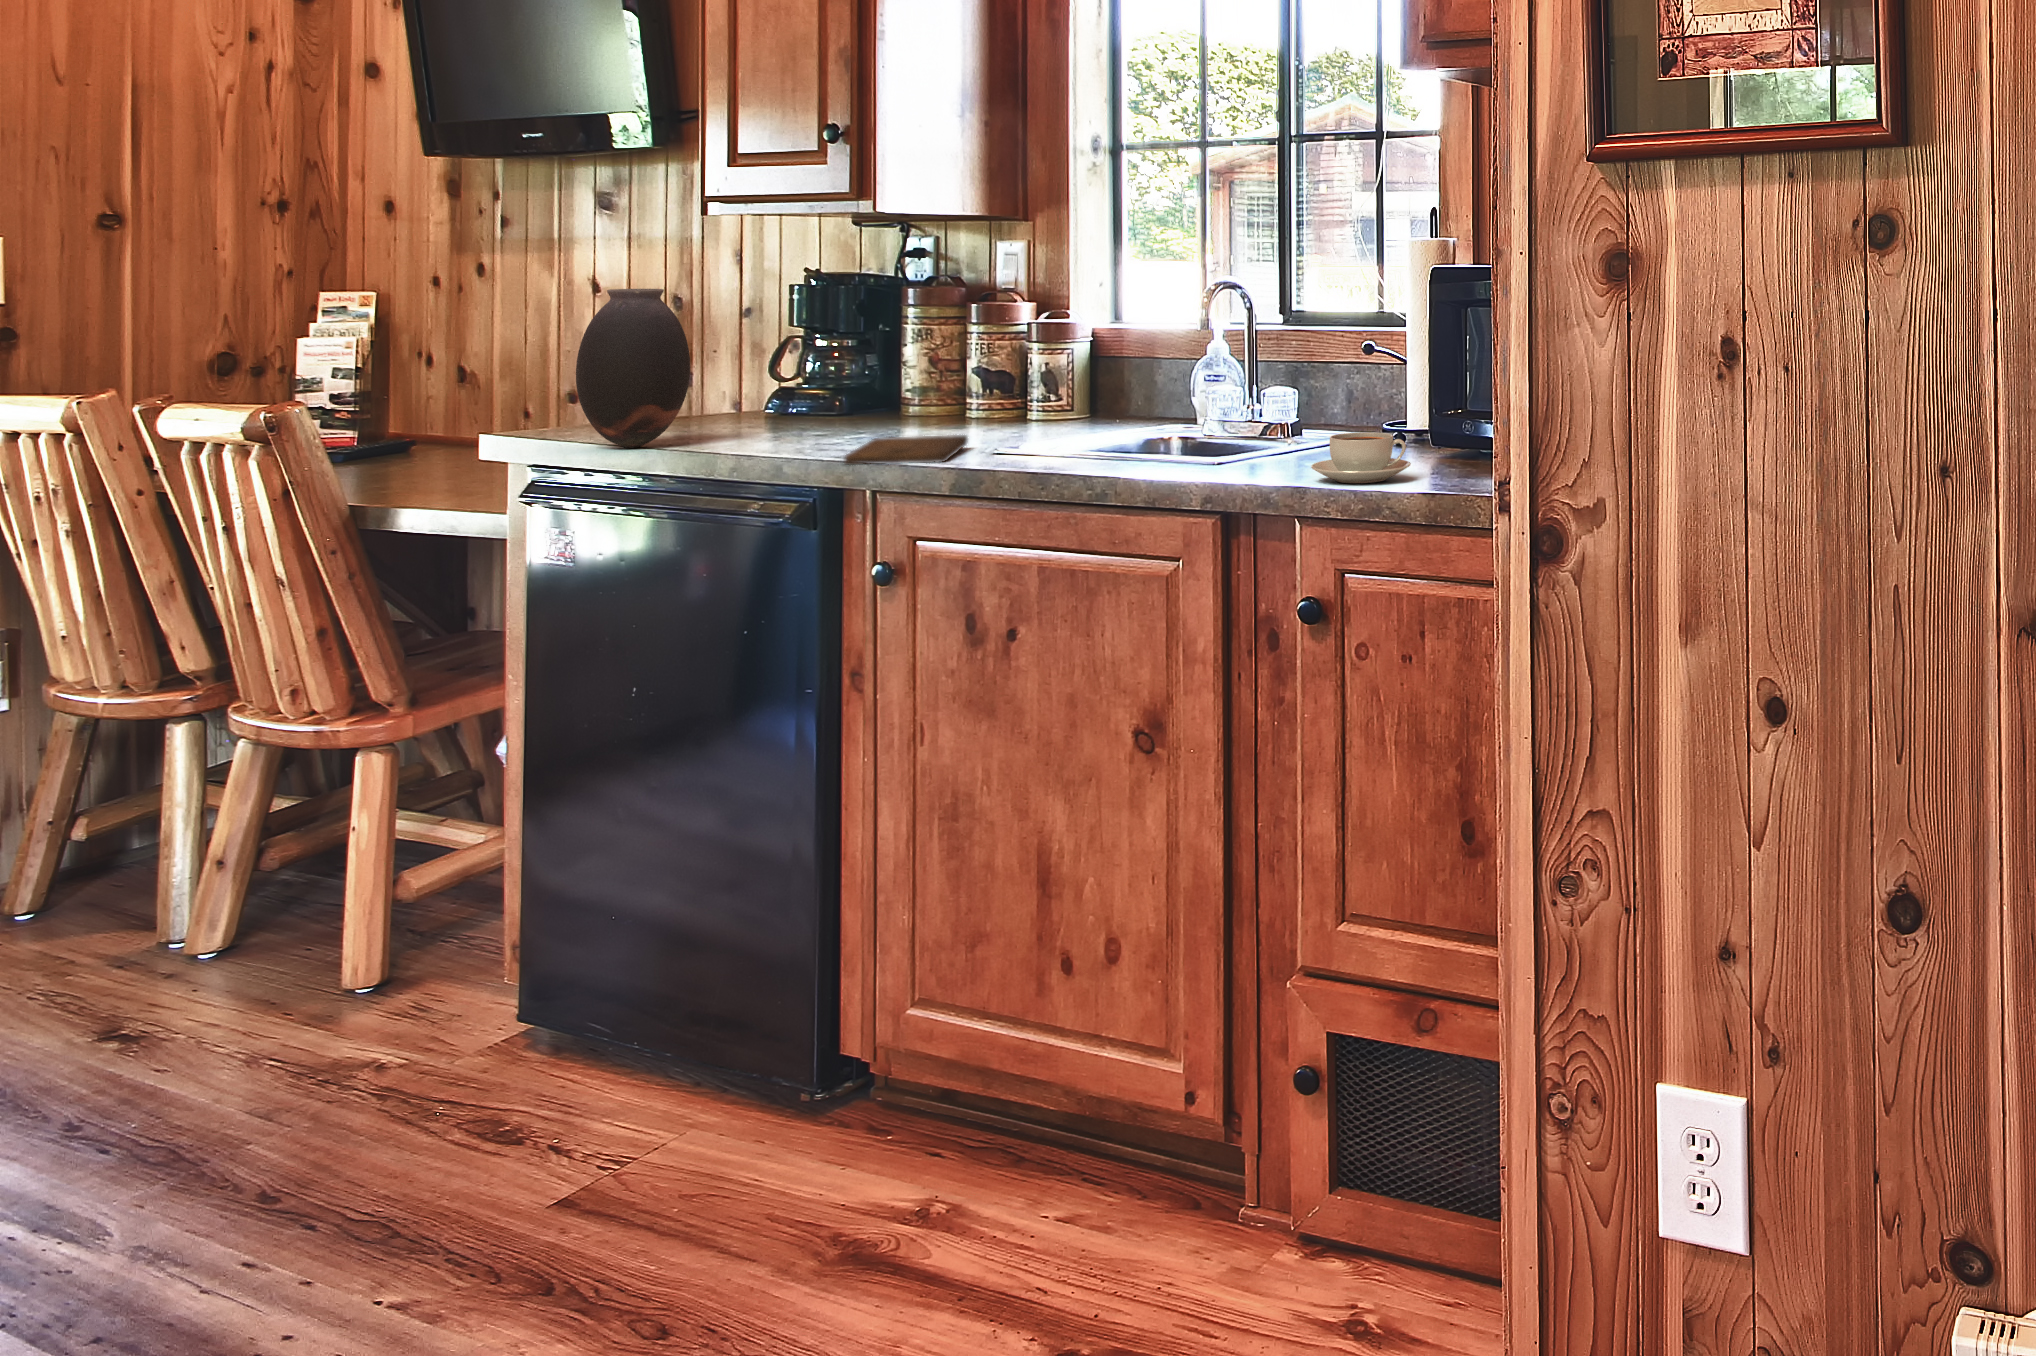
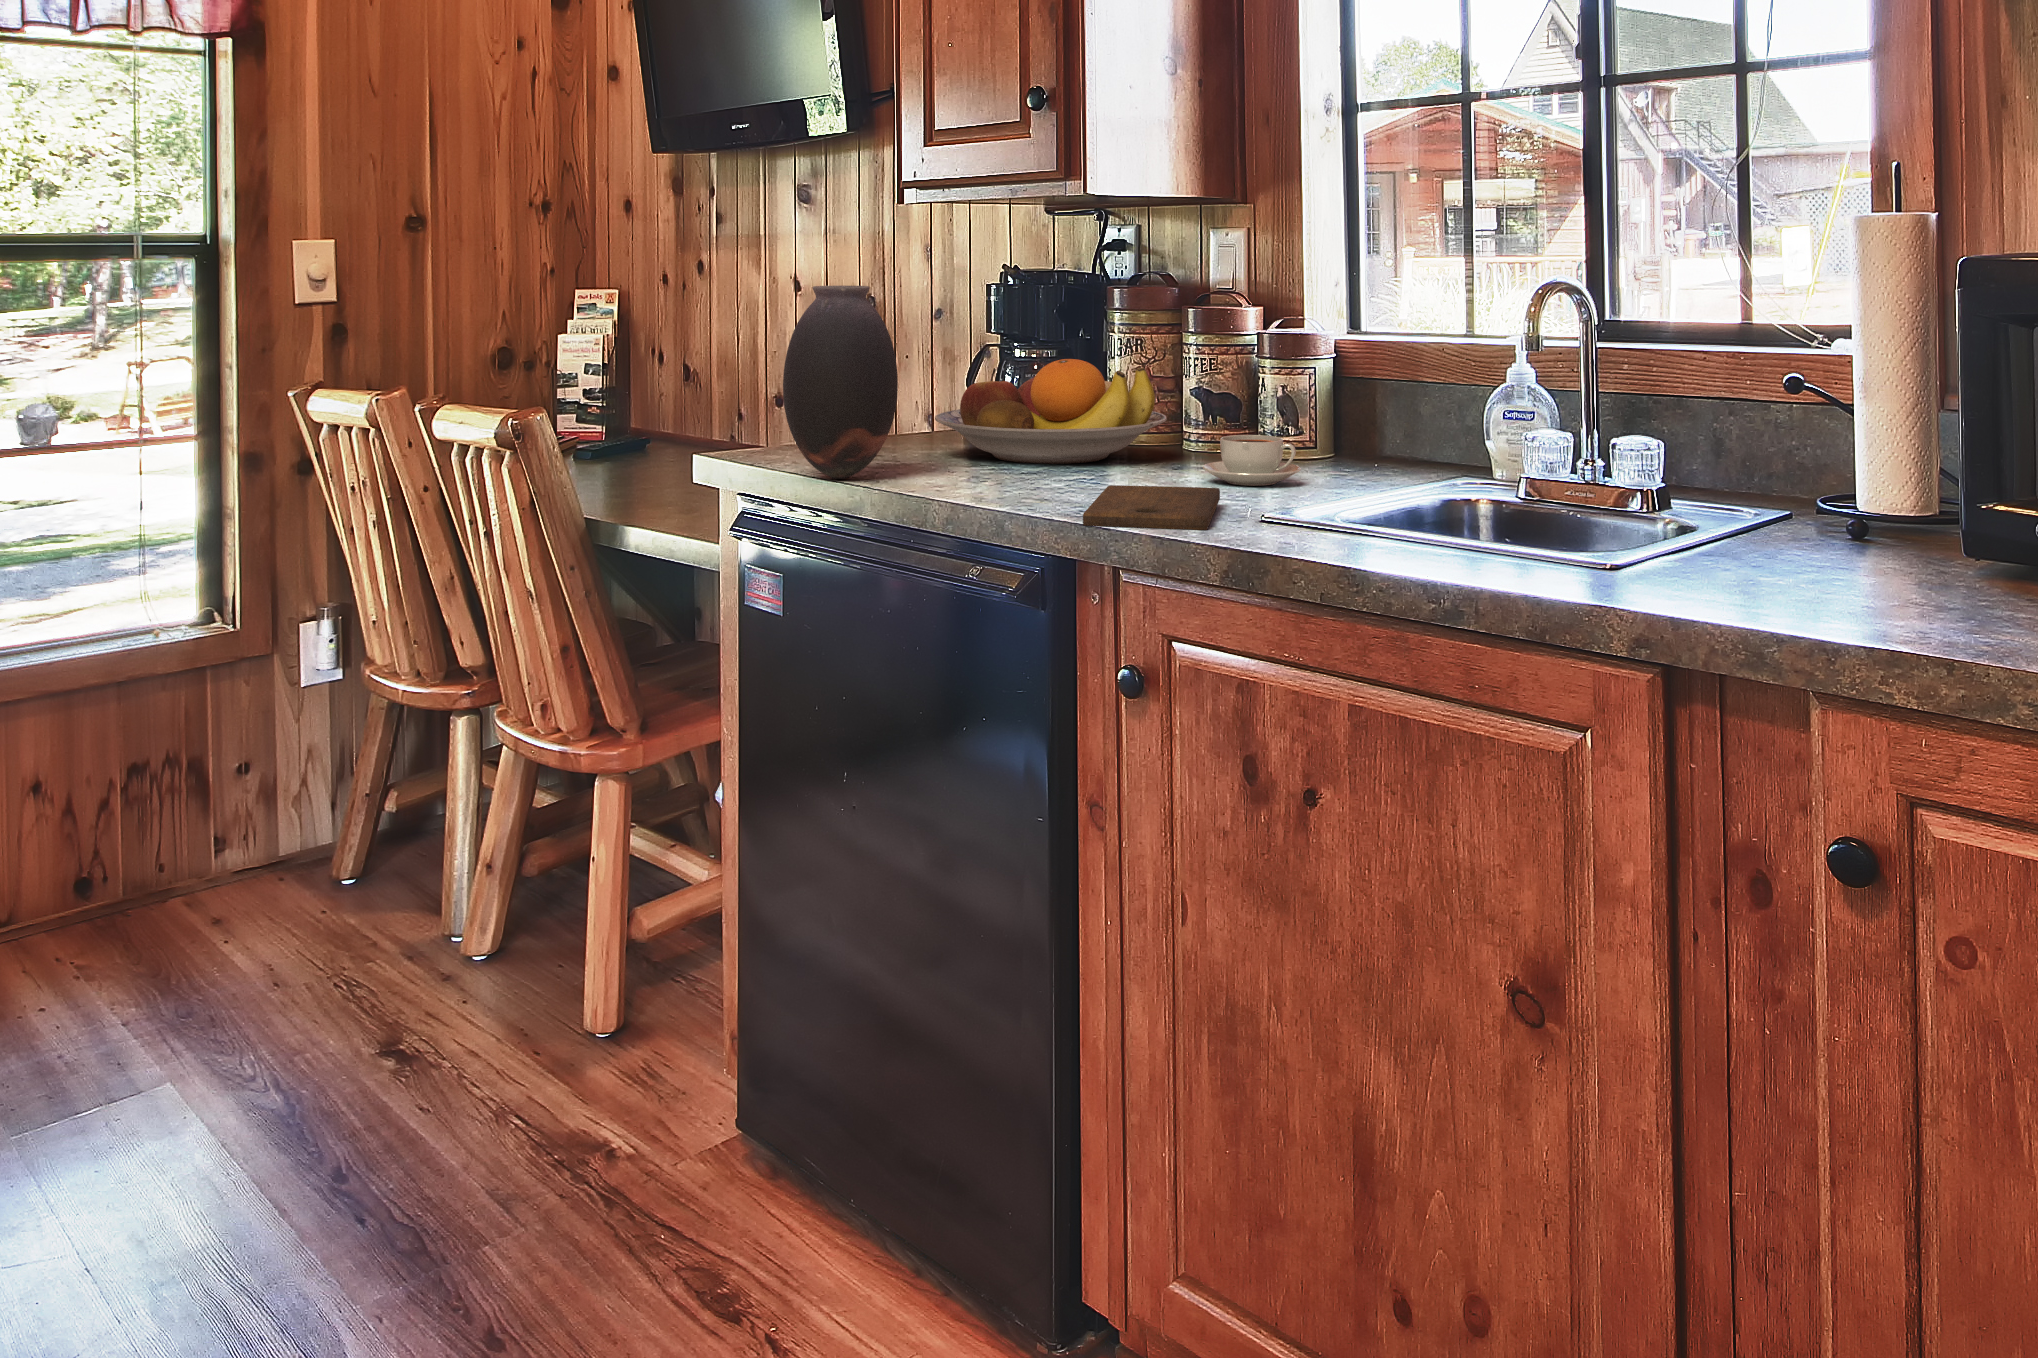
fruit bowl: none [731,346,947,430] -> present [935,359,1167,464]
coffee cup: present [1311,432,1411,483] -> present [1203,435,1301,486]

